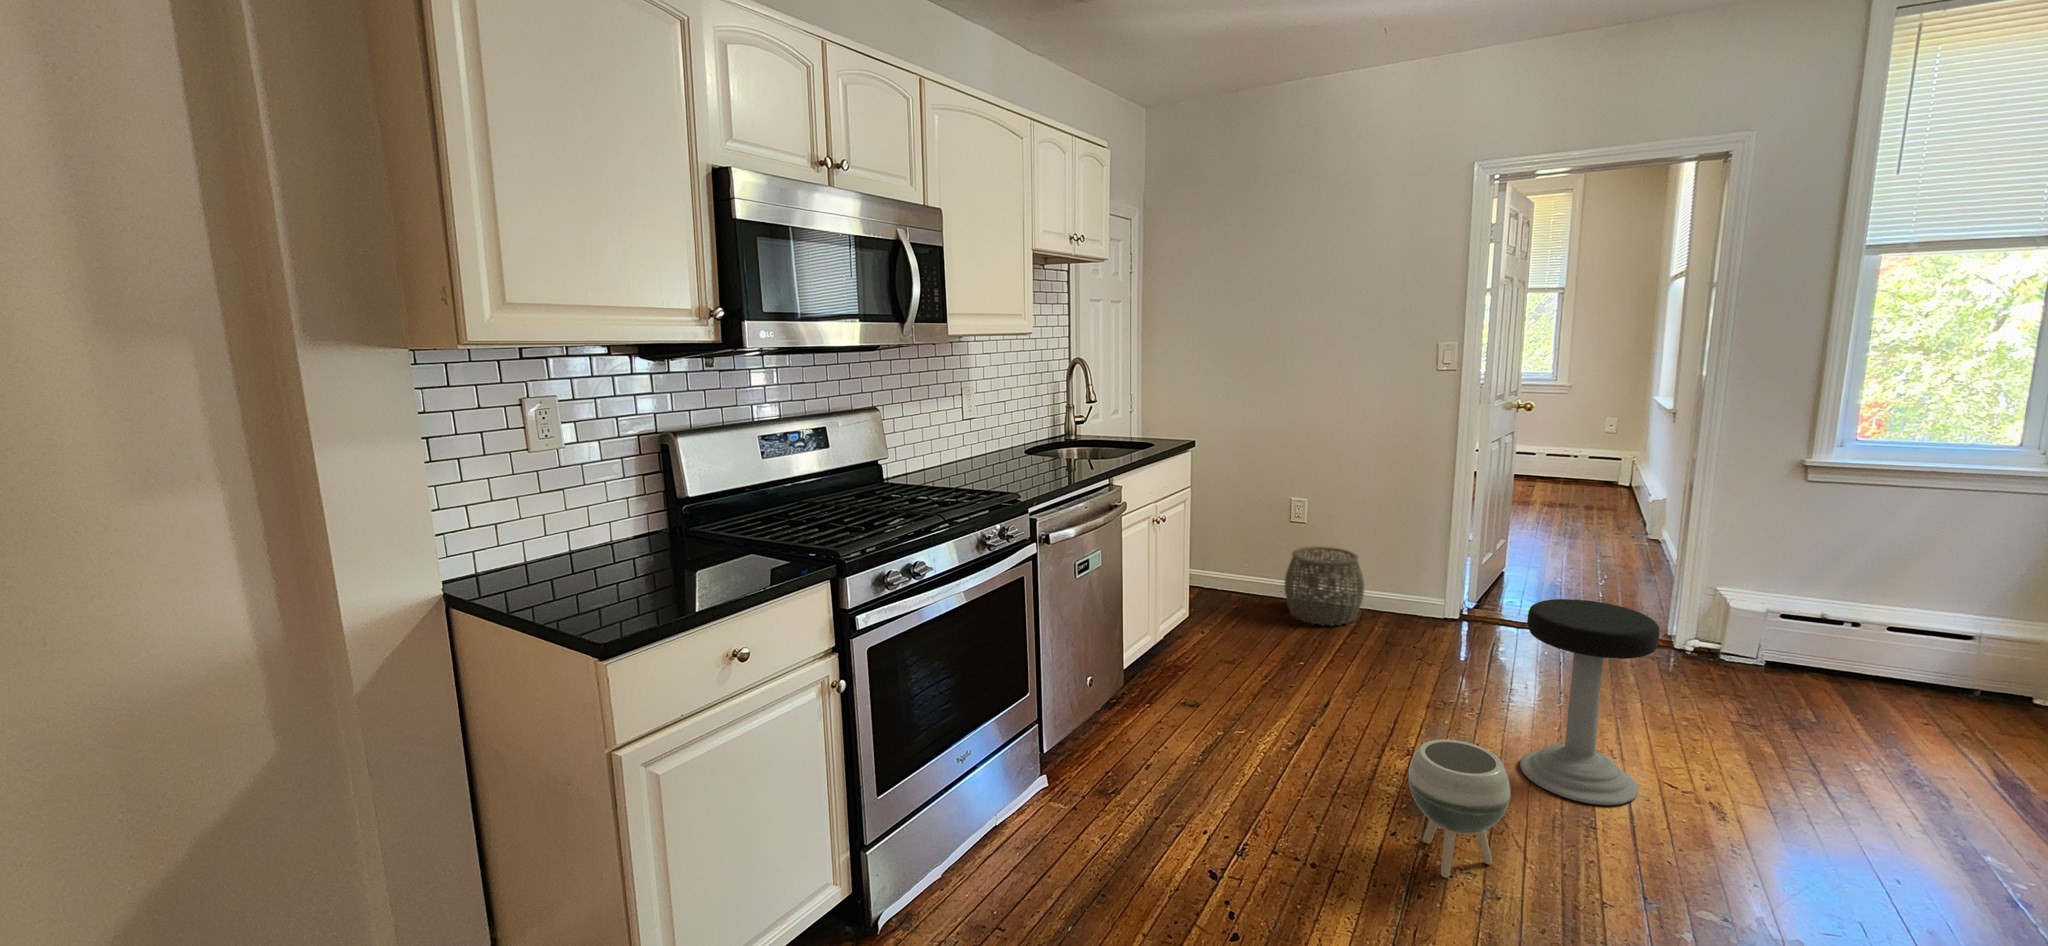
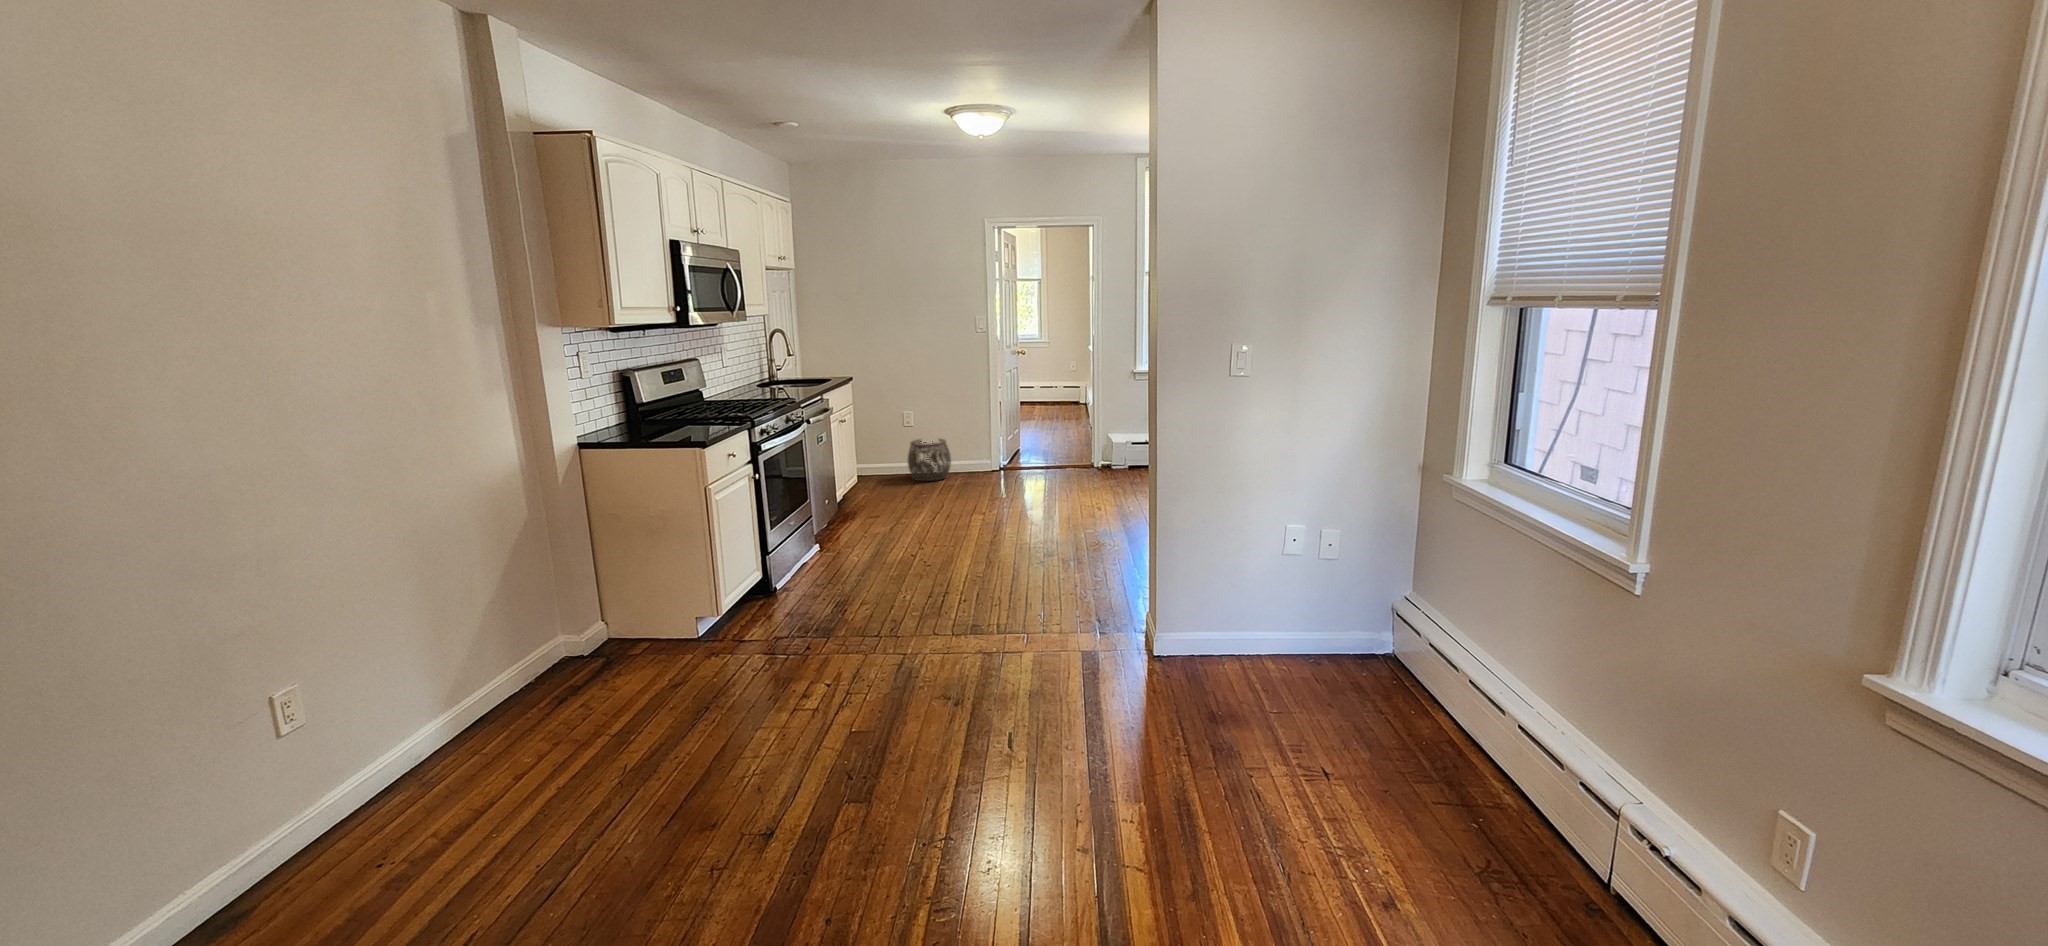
stool: present [1520,599,1659,805] -> none [1027,432,1074,516]
planter: present [1409,739,1510,878] -> none [987,488,1024,541]

